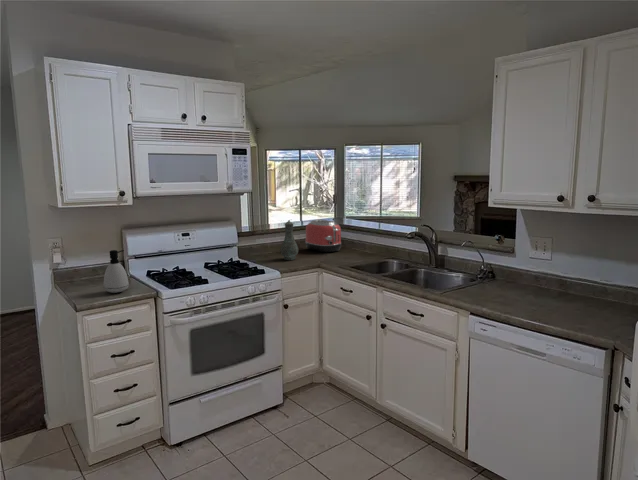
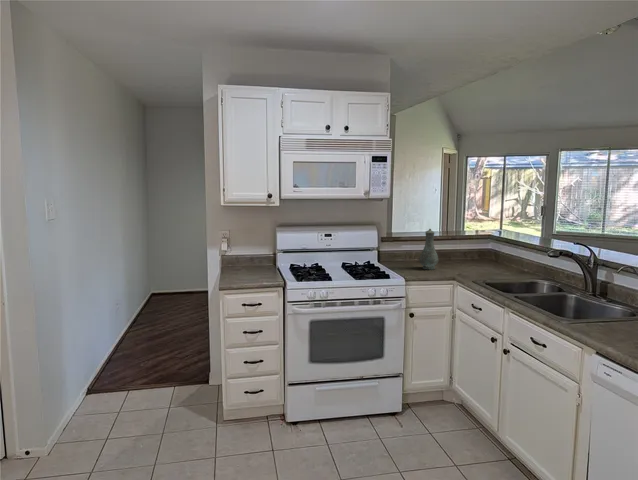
toaster: present [305,220,341,253] -> none [455,231,494,267]
soap dispenser: present [104,250,129,293] -> none [245,243,265,279]

